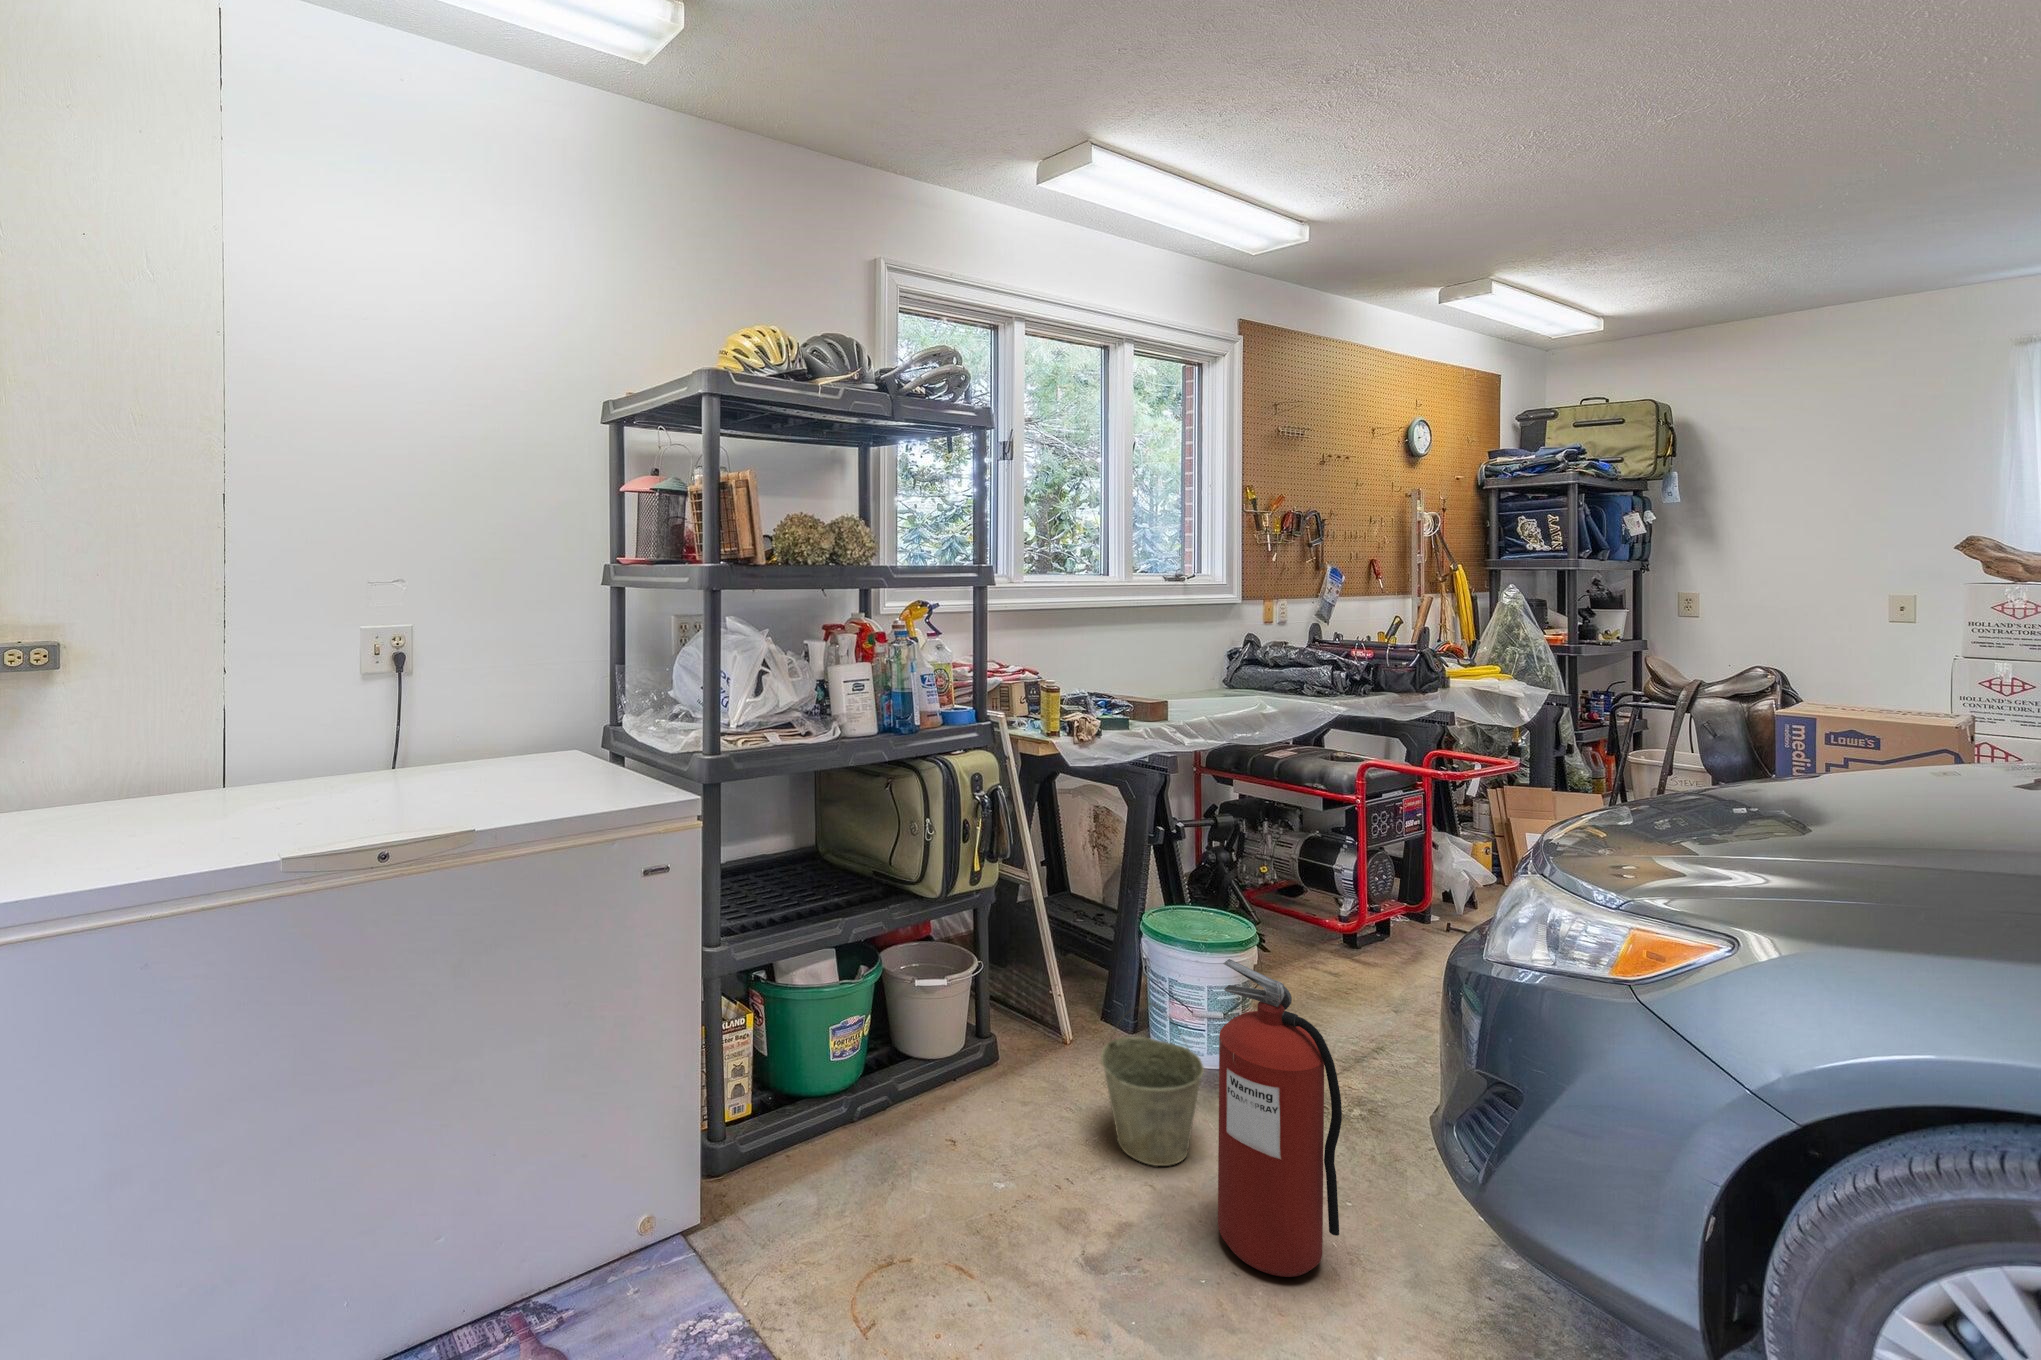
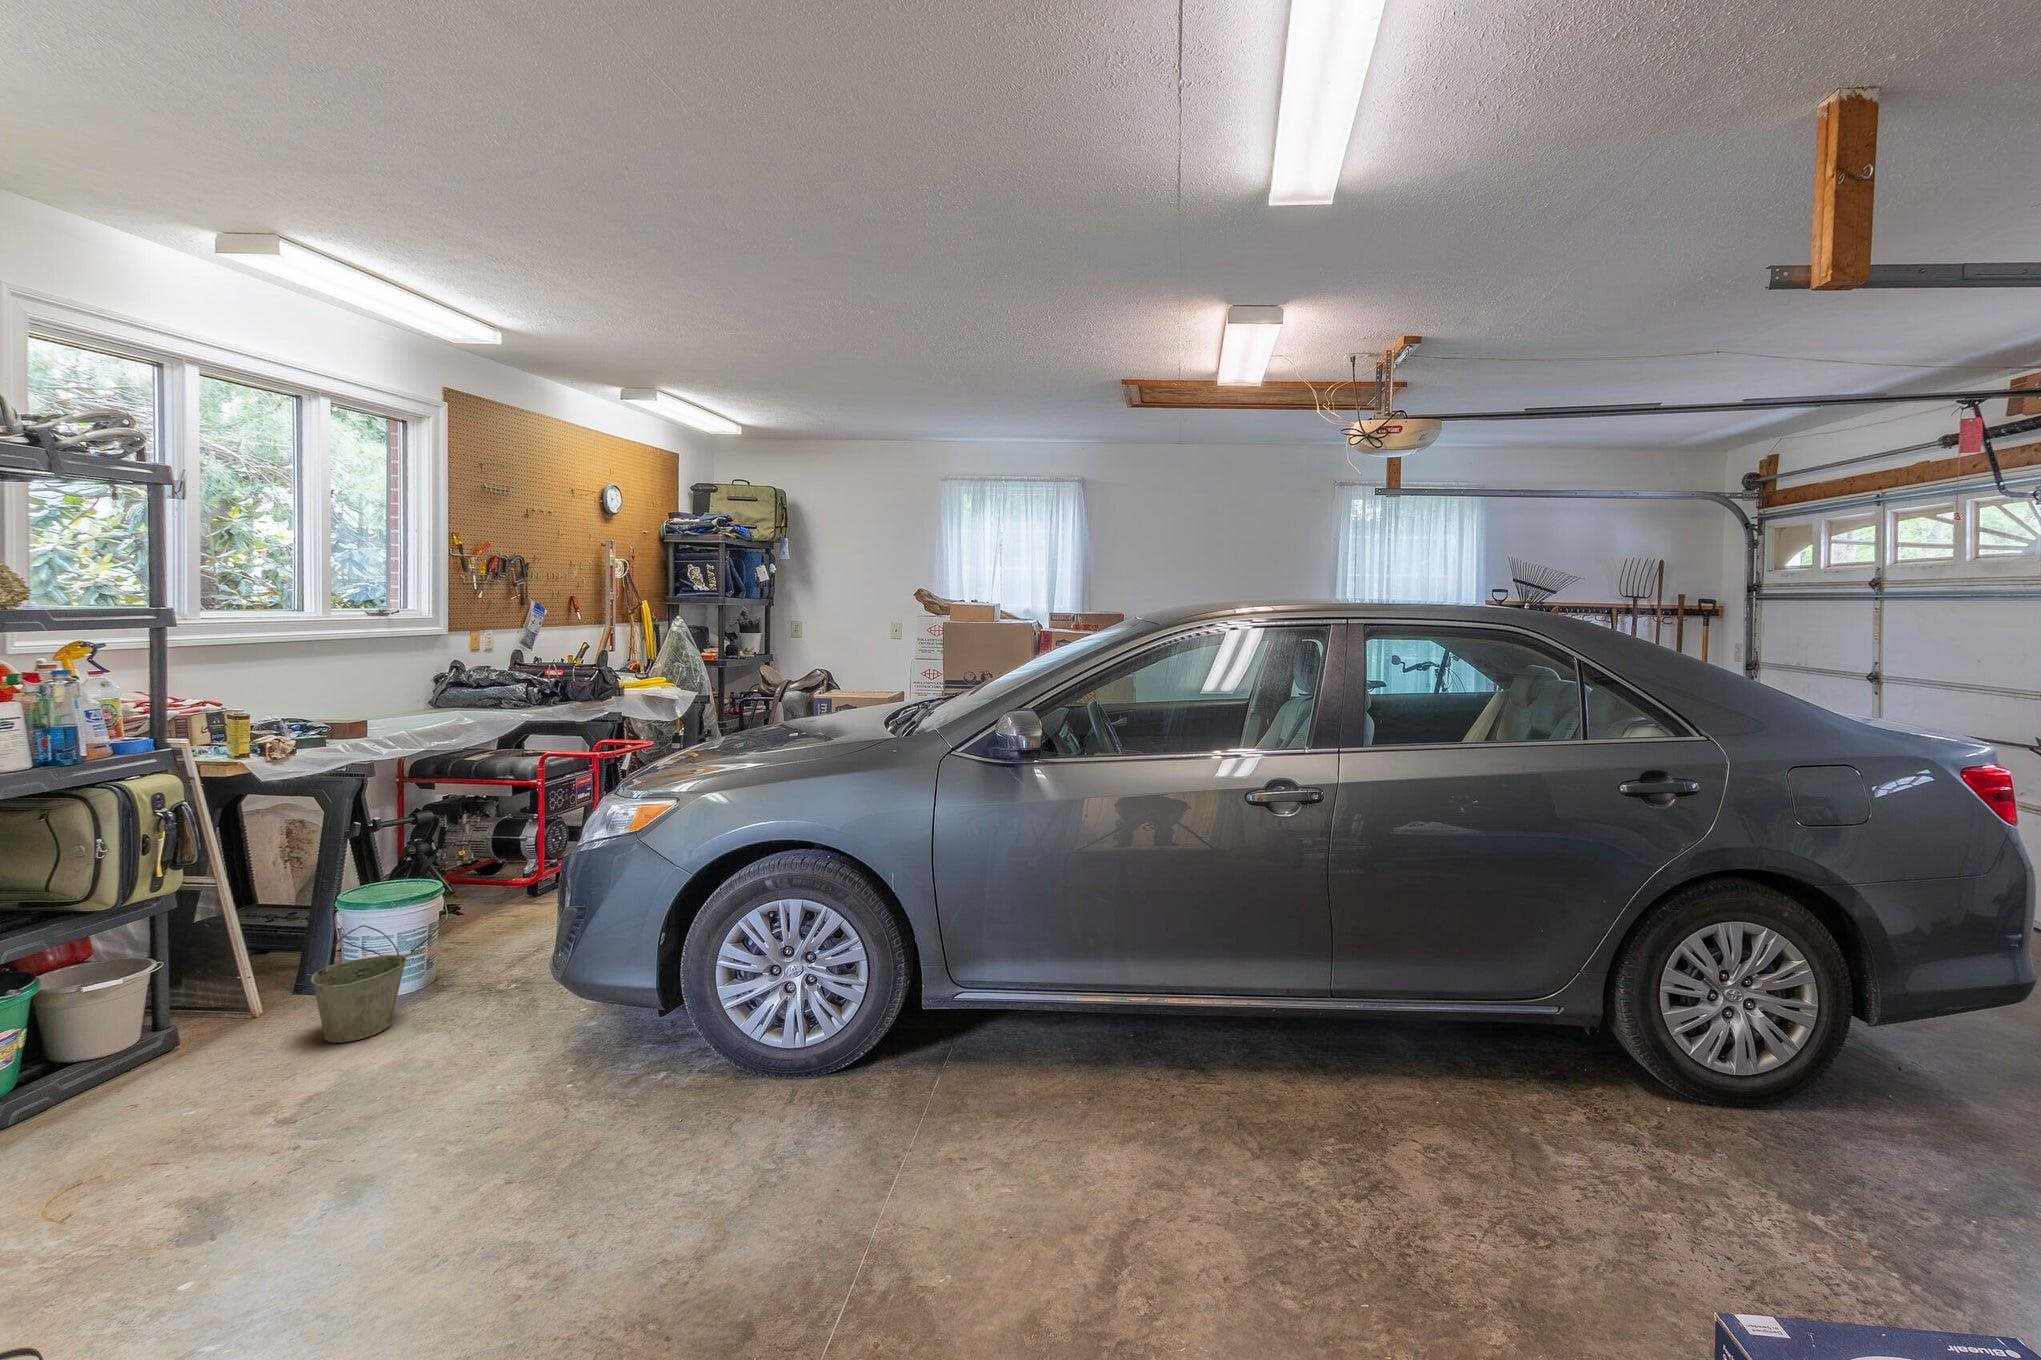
fire extinguisher: present [1218,959,1342,1277] -> none [418,863,510,1050]

